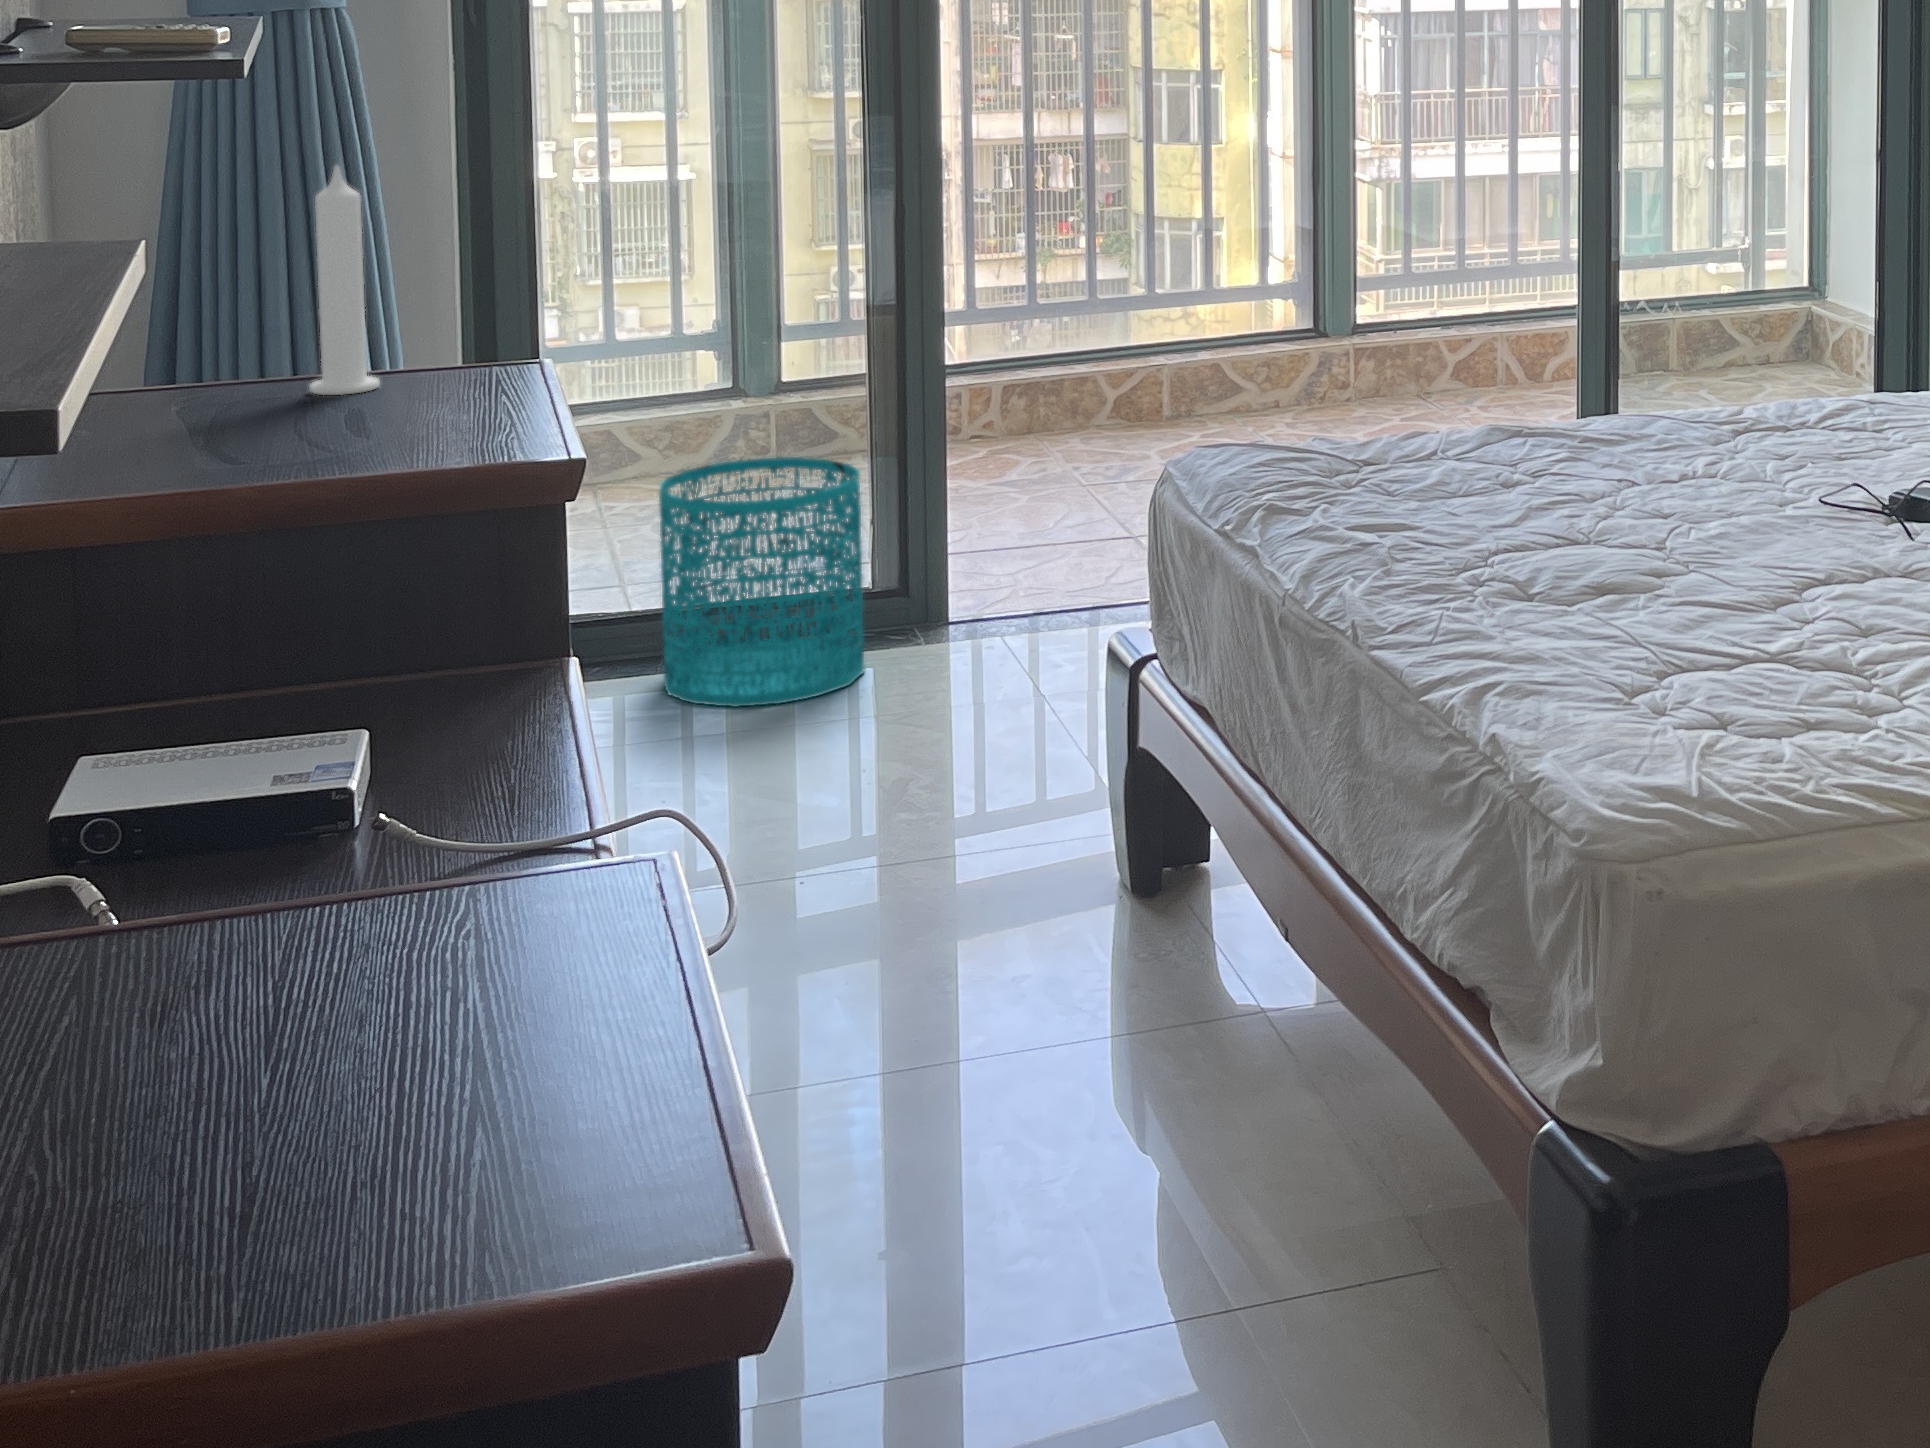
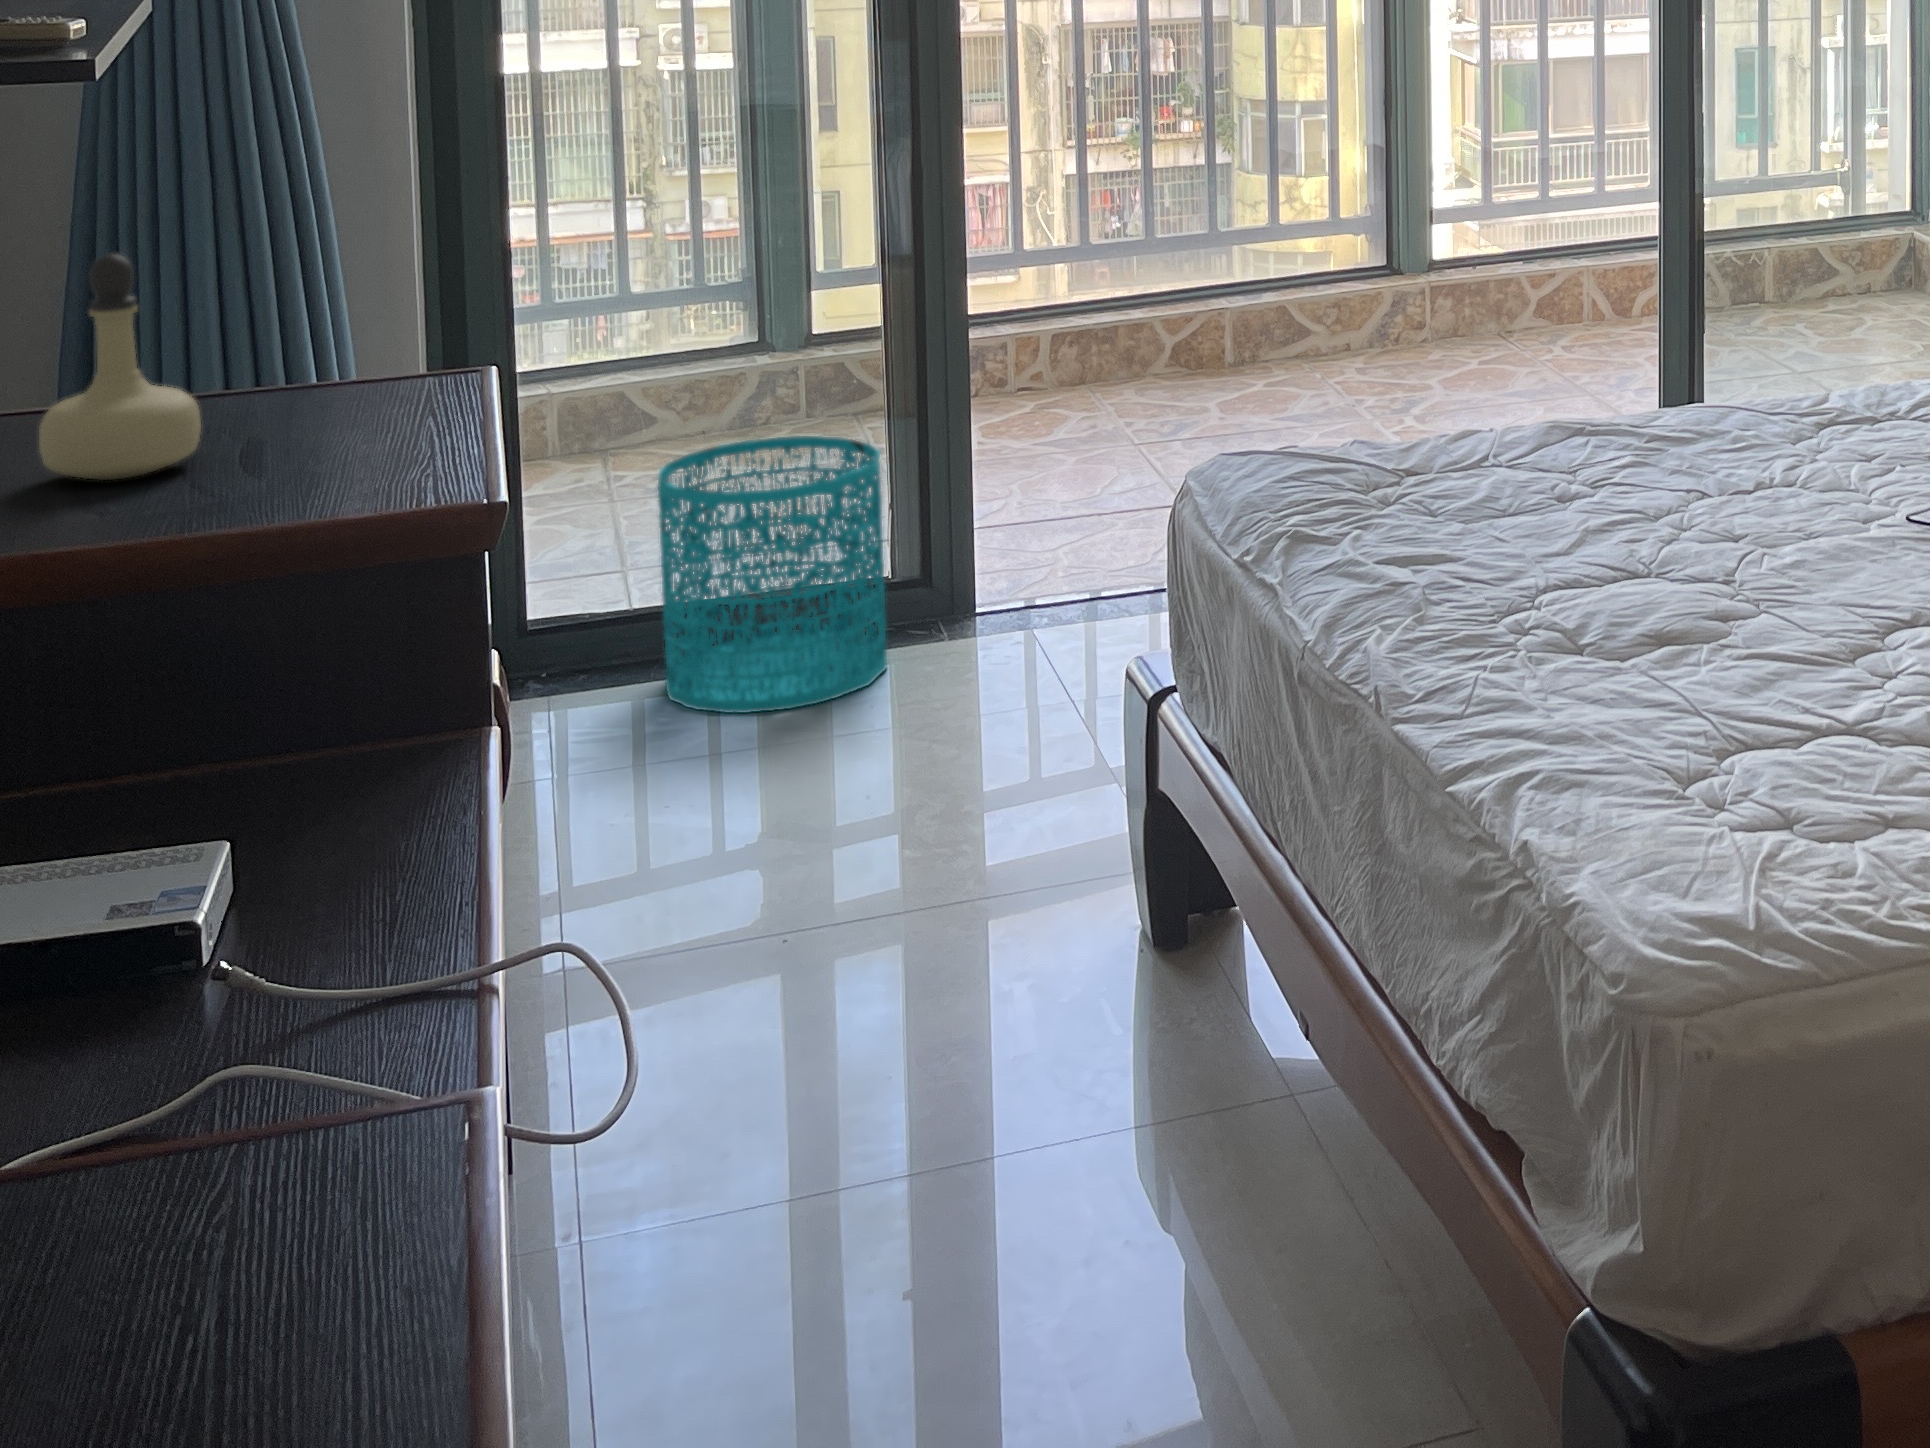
candle: present [309,166,380,395] -> none [224,159,306,416]
perfume bottle: none [164,238,301,439] -> present [39,254,201,480]

